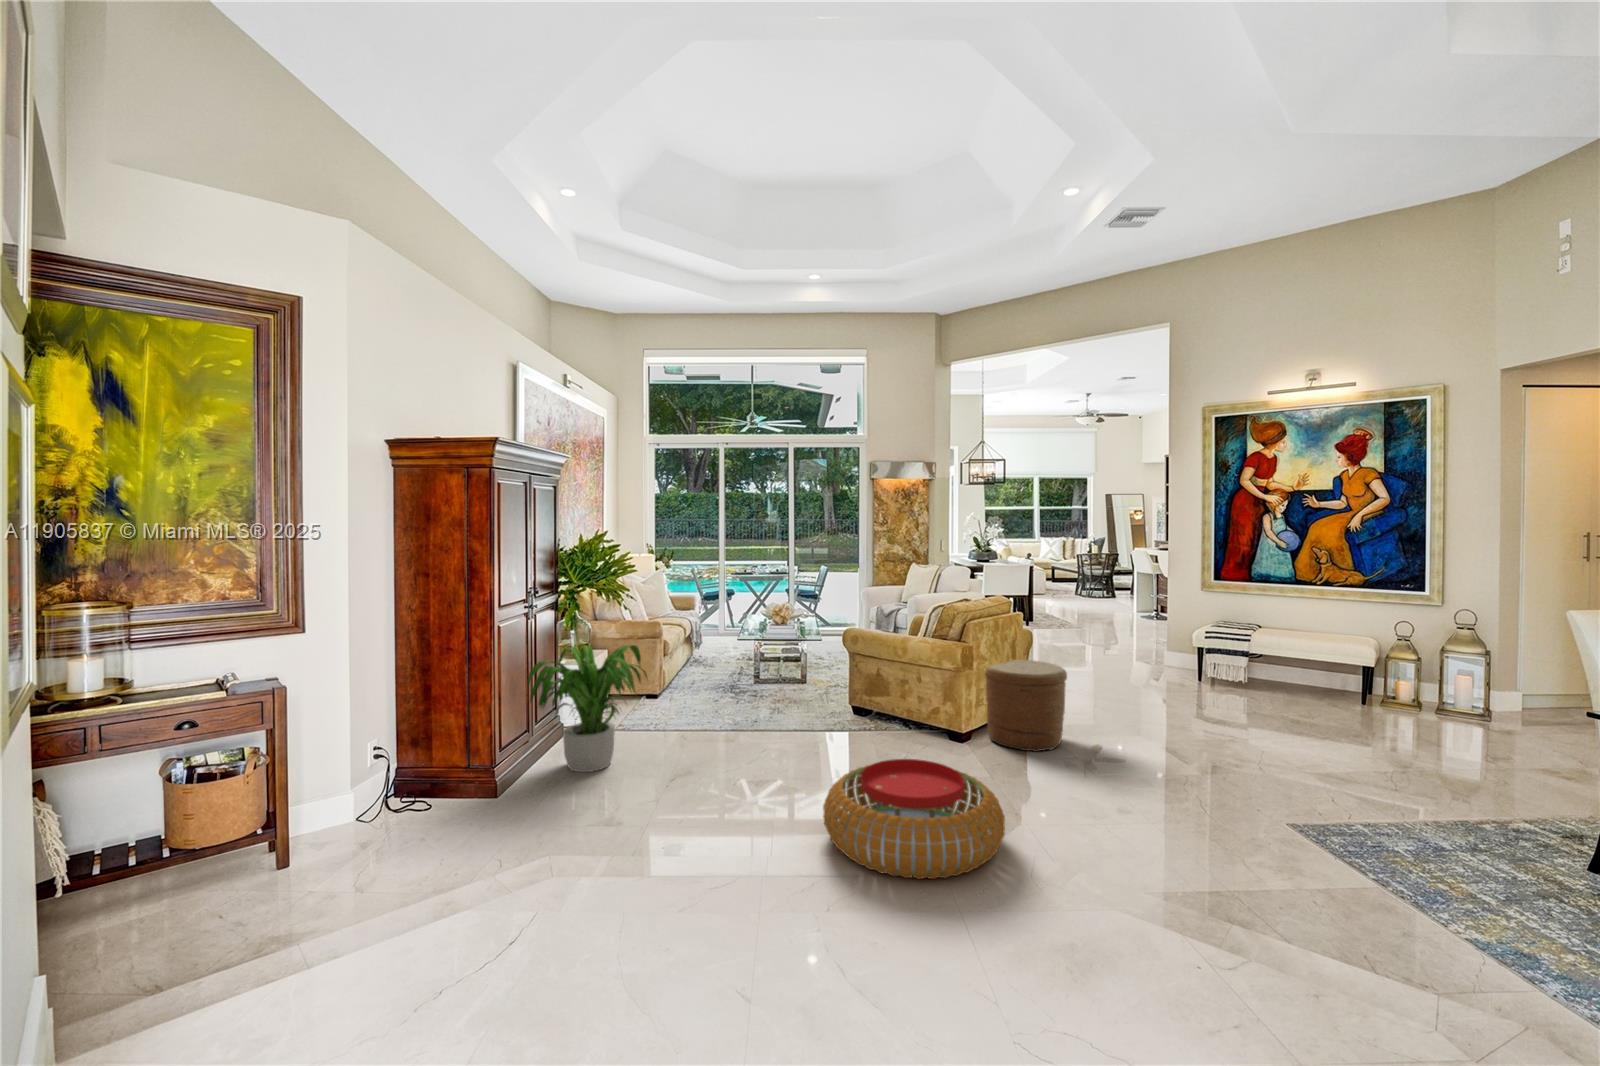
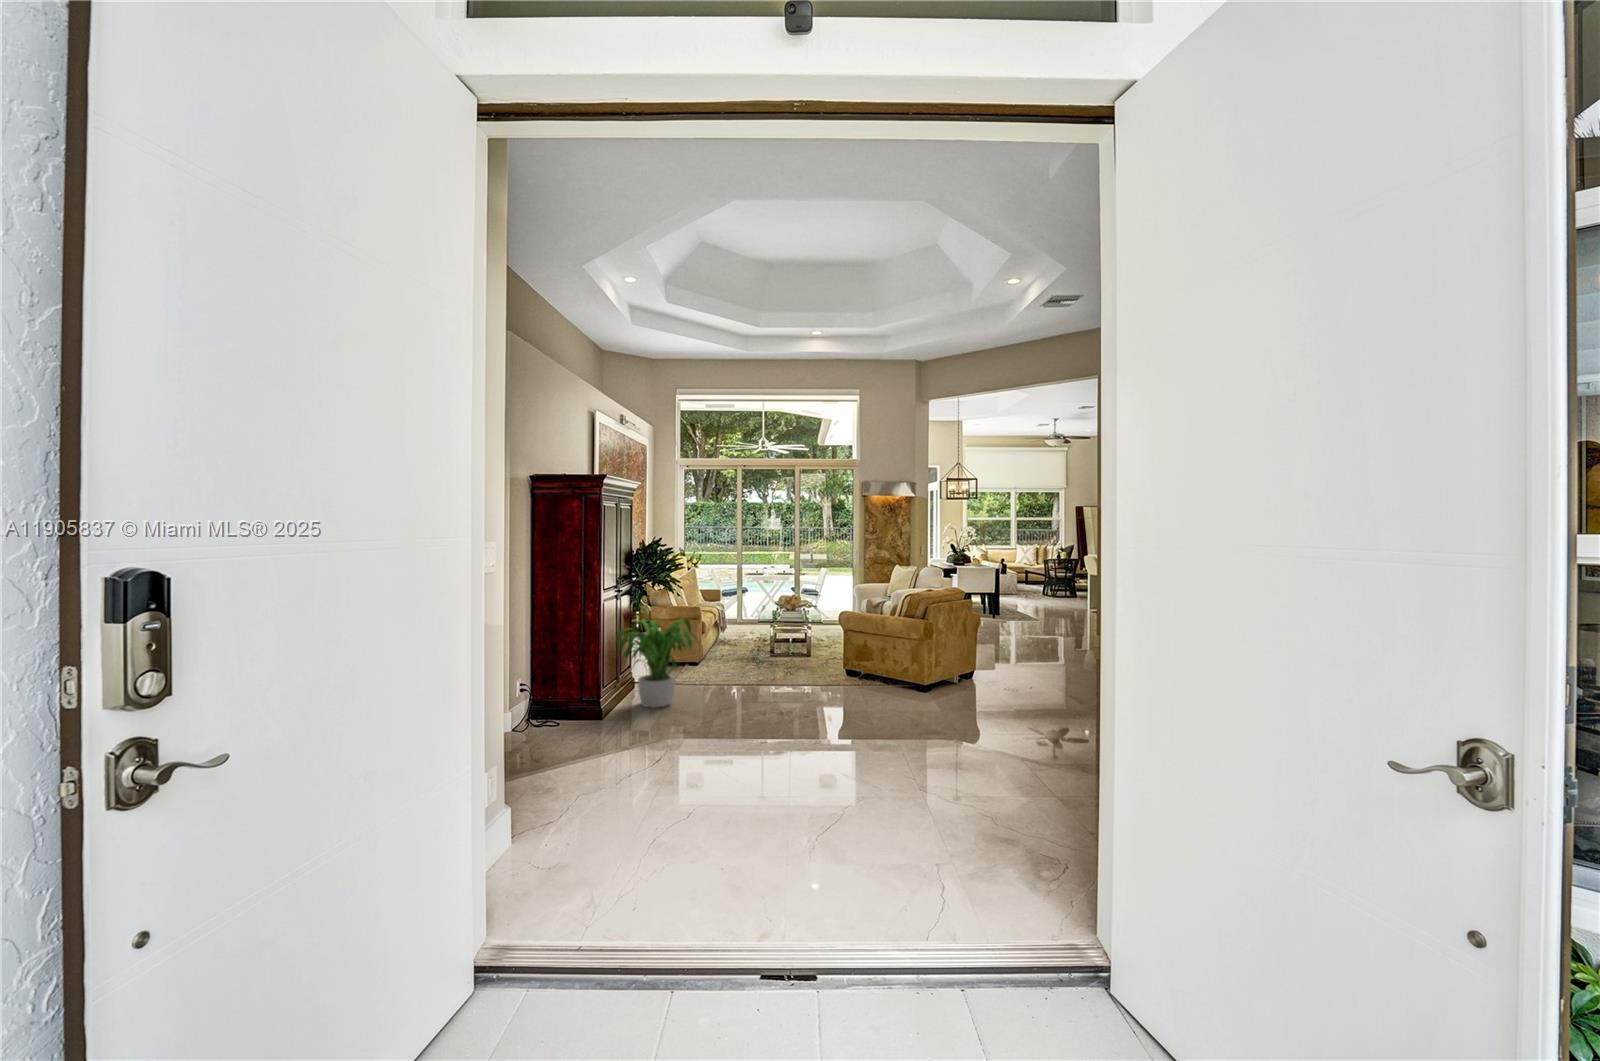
woven basket: present [985,660,1067,752] -> none [942,634,1002,698]
pouf: present [823,759,1005,879] -> none [824,691,942,757]

